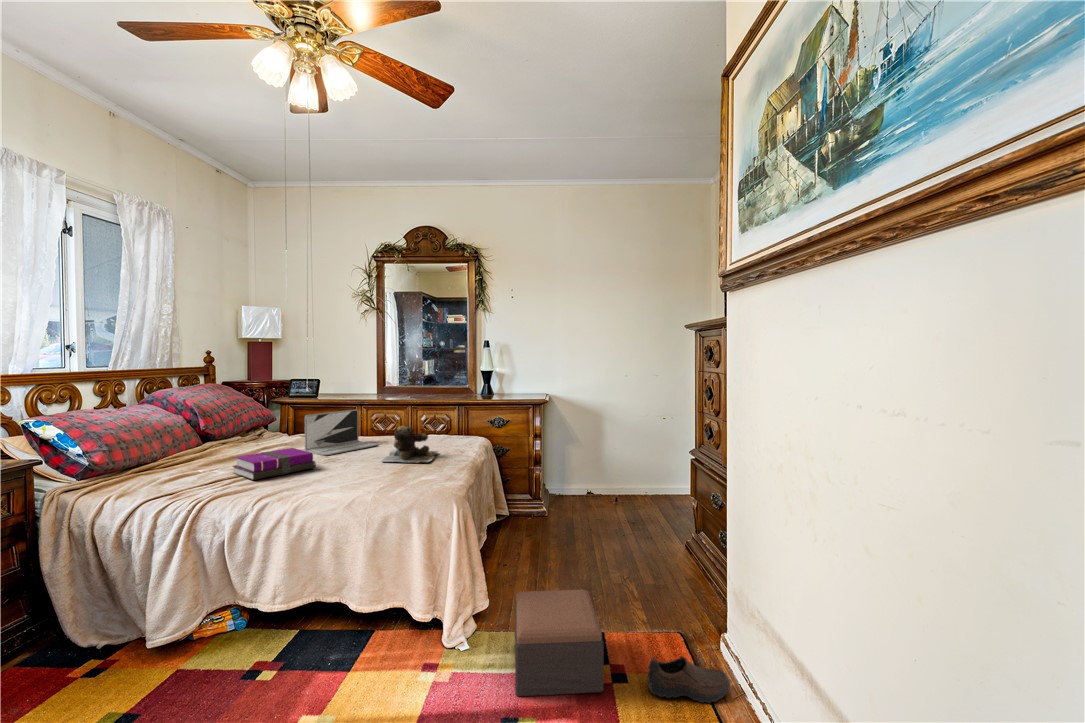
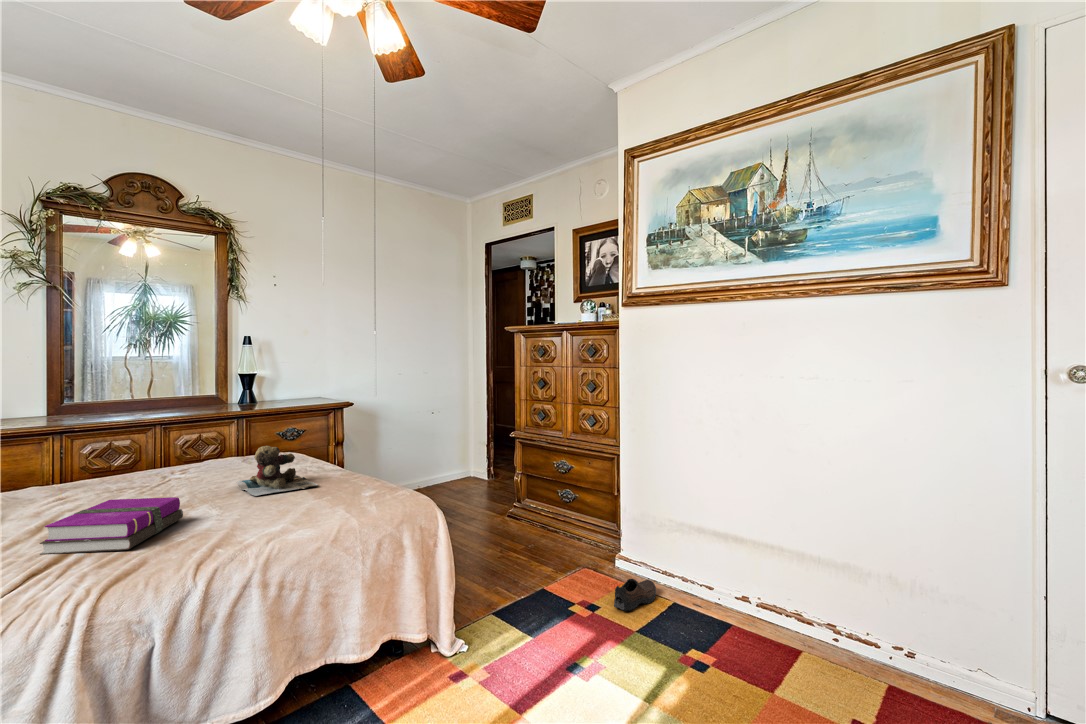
laptop: present [305,409,378,455] -> none [72,436,182,510]
footstool: present [515,590,604,696] -> none [499,560,598,656]

